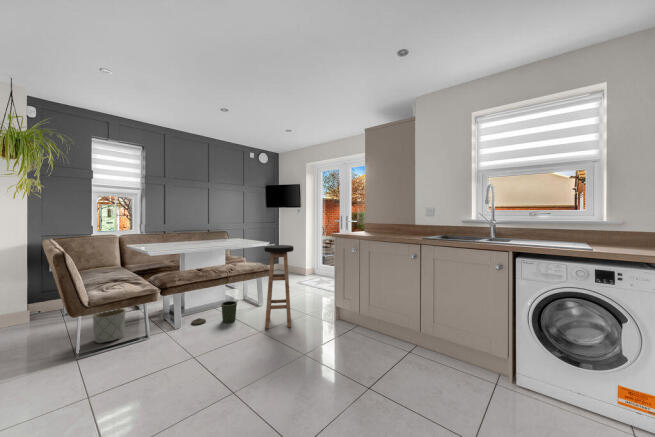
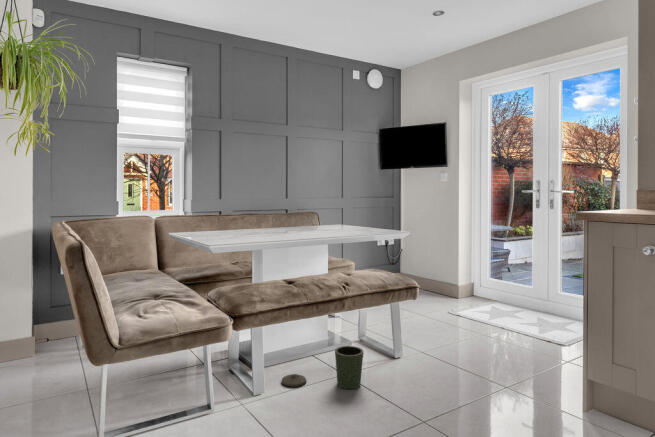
bar stool: present [264,245,294,329] -> none [422,240,487,416]
planter: present [93,308,125,344] -> none [127,345,176,408]

